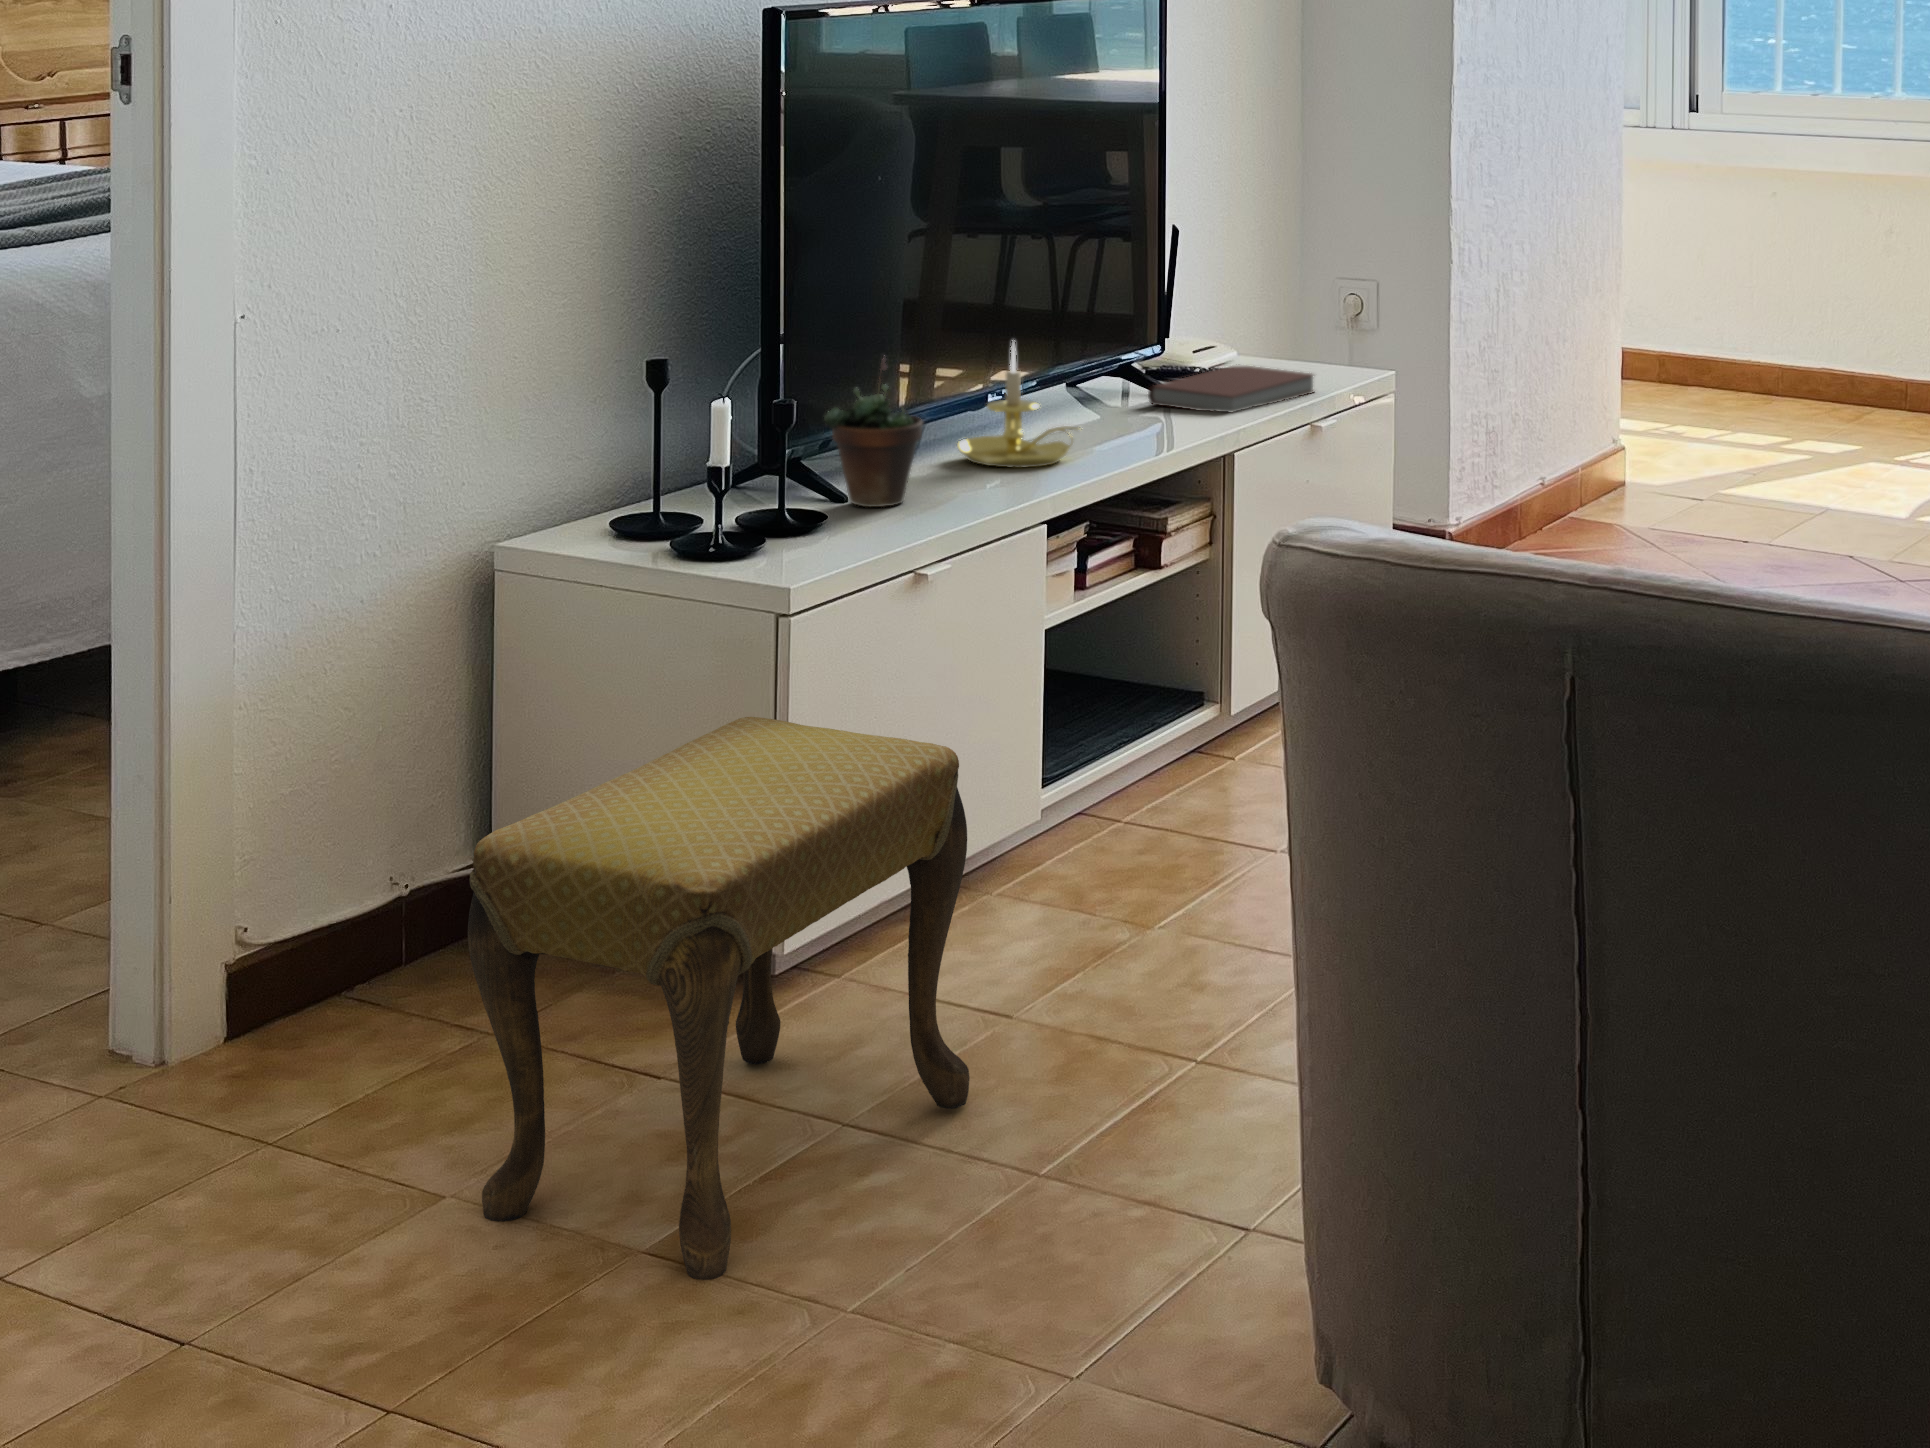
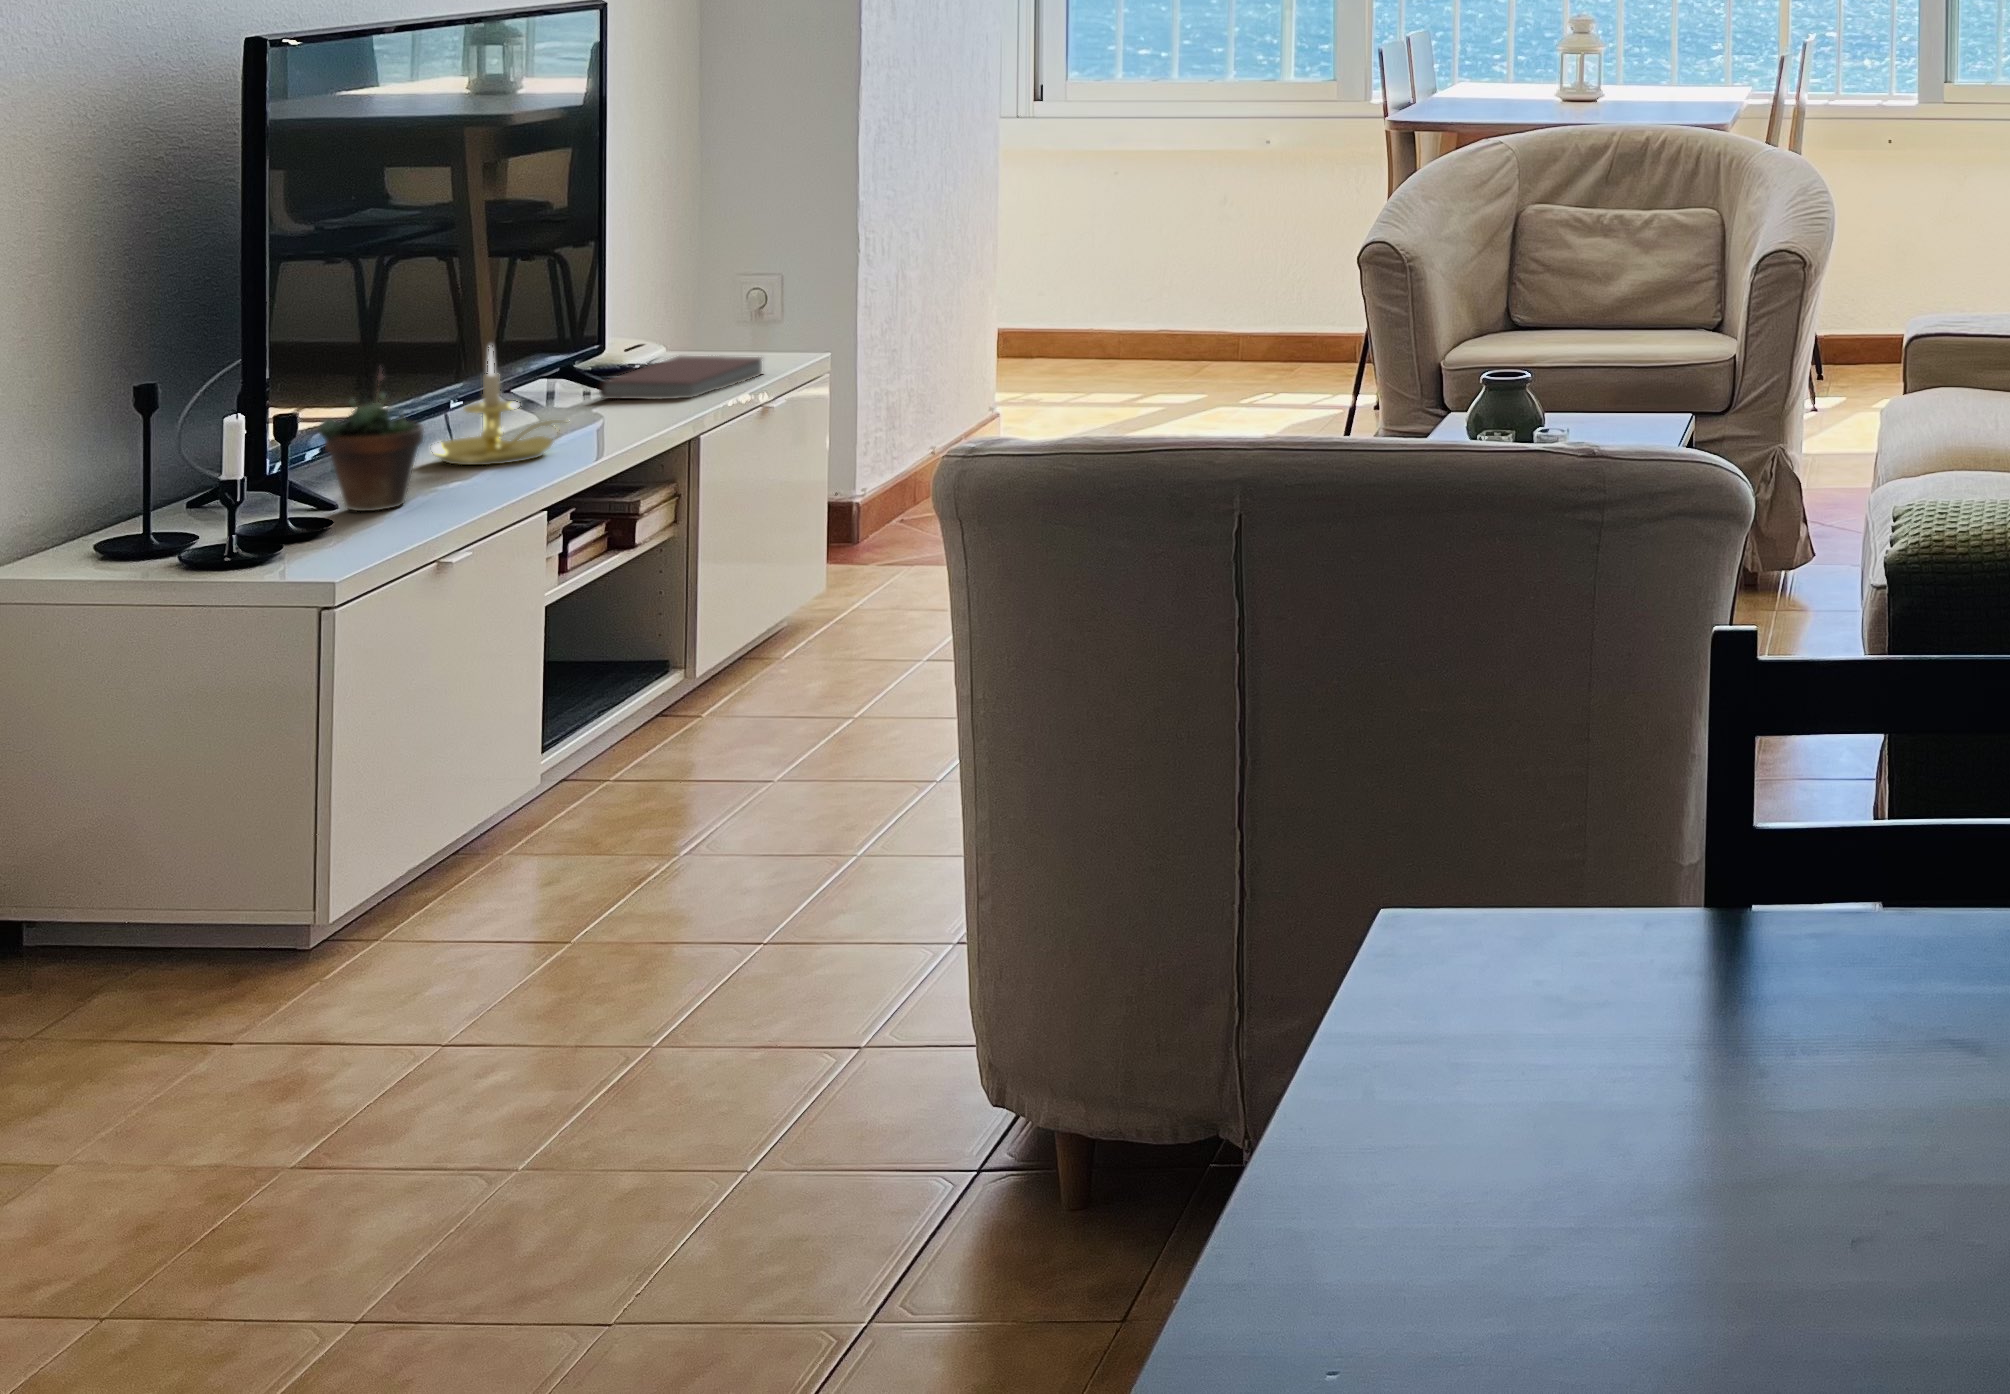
footstool: present [468,717,970,1280] -> none [76,699,570,1194]

